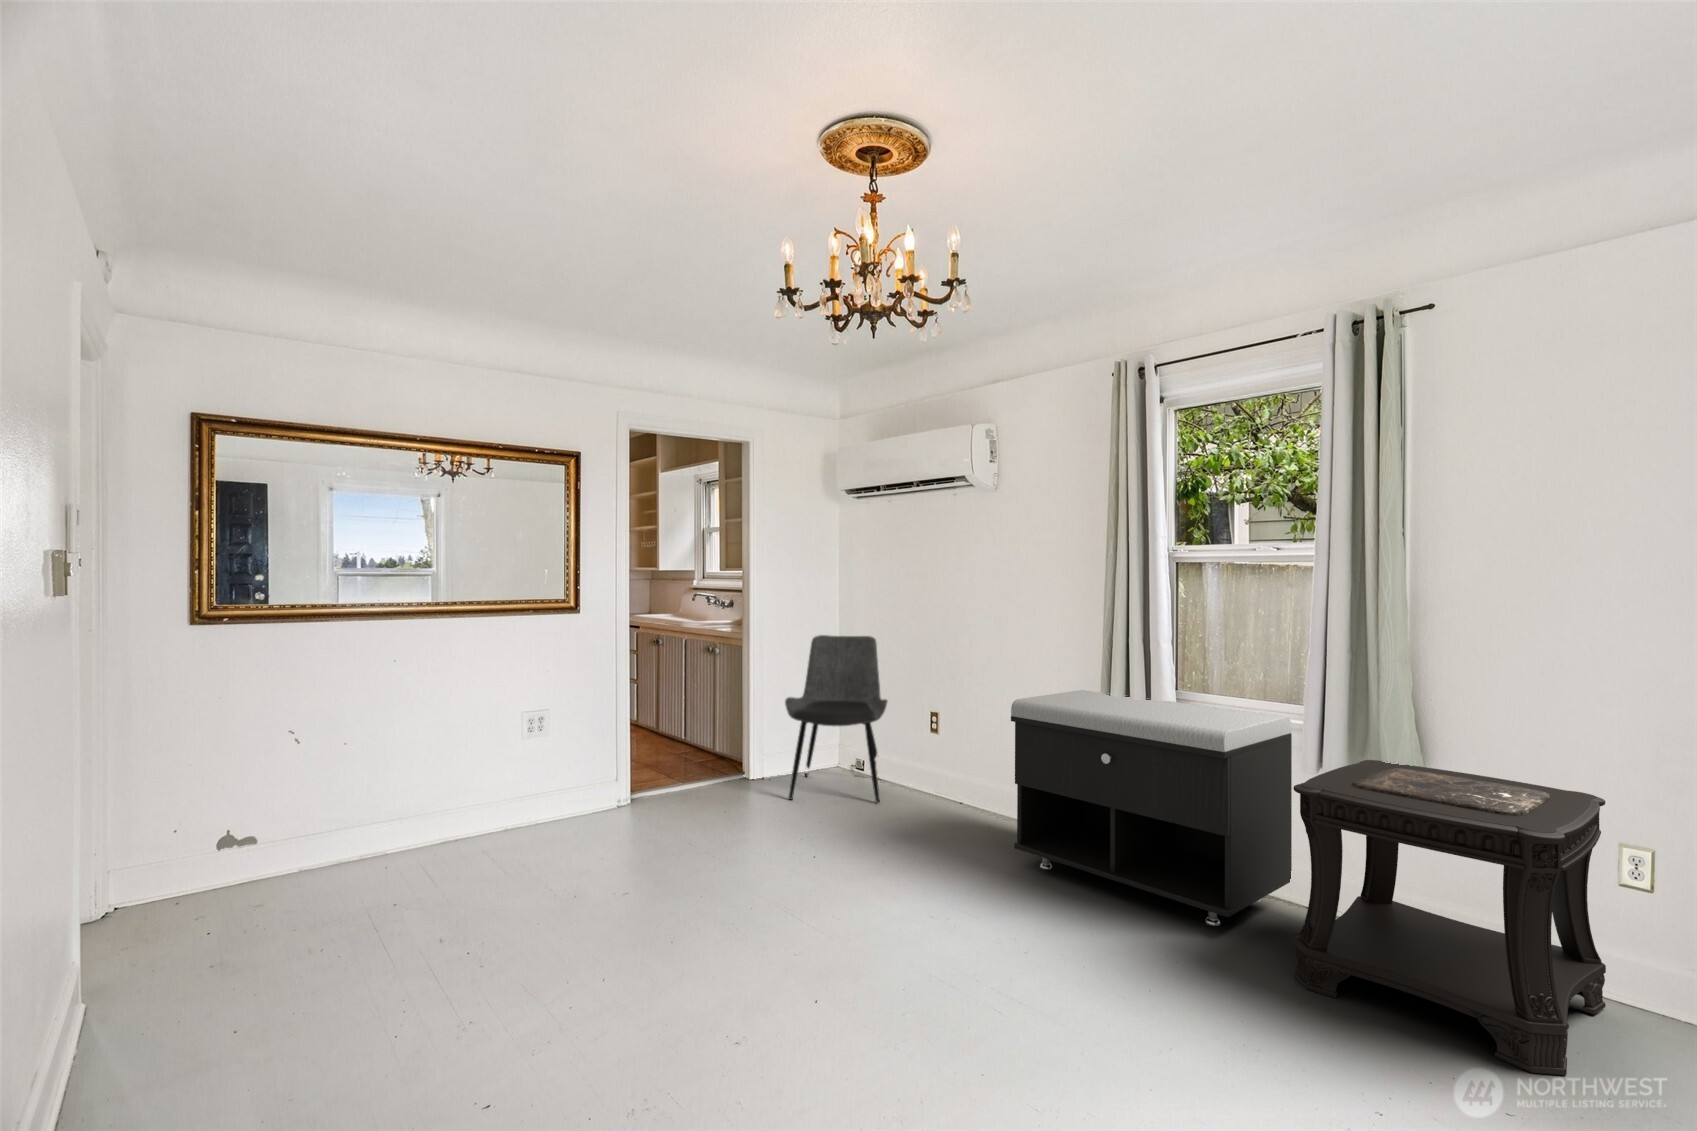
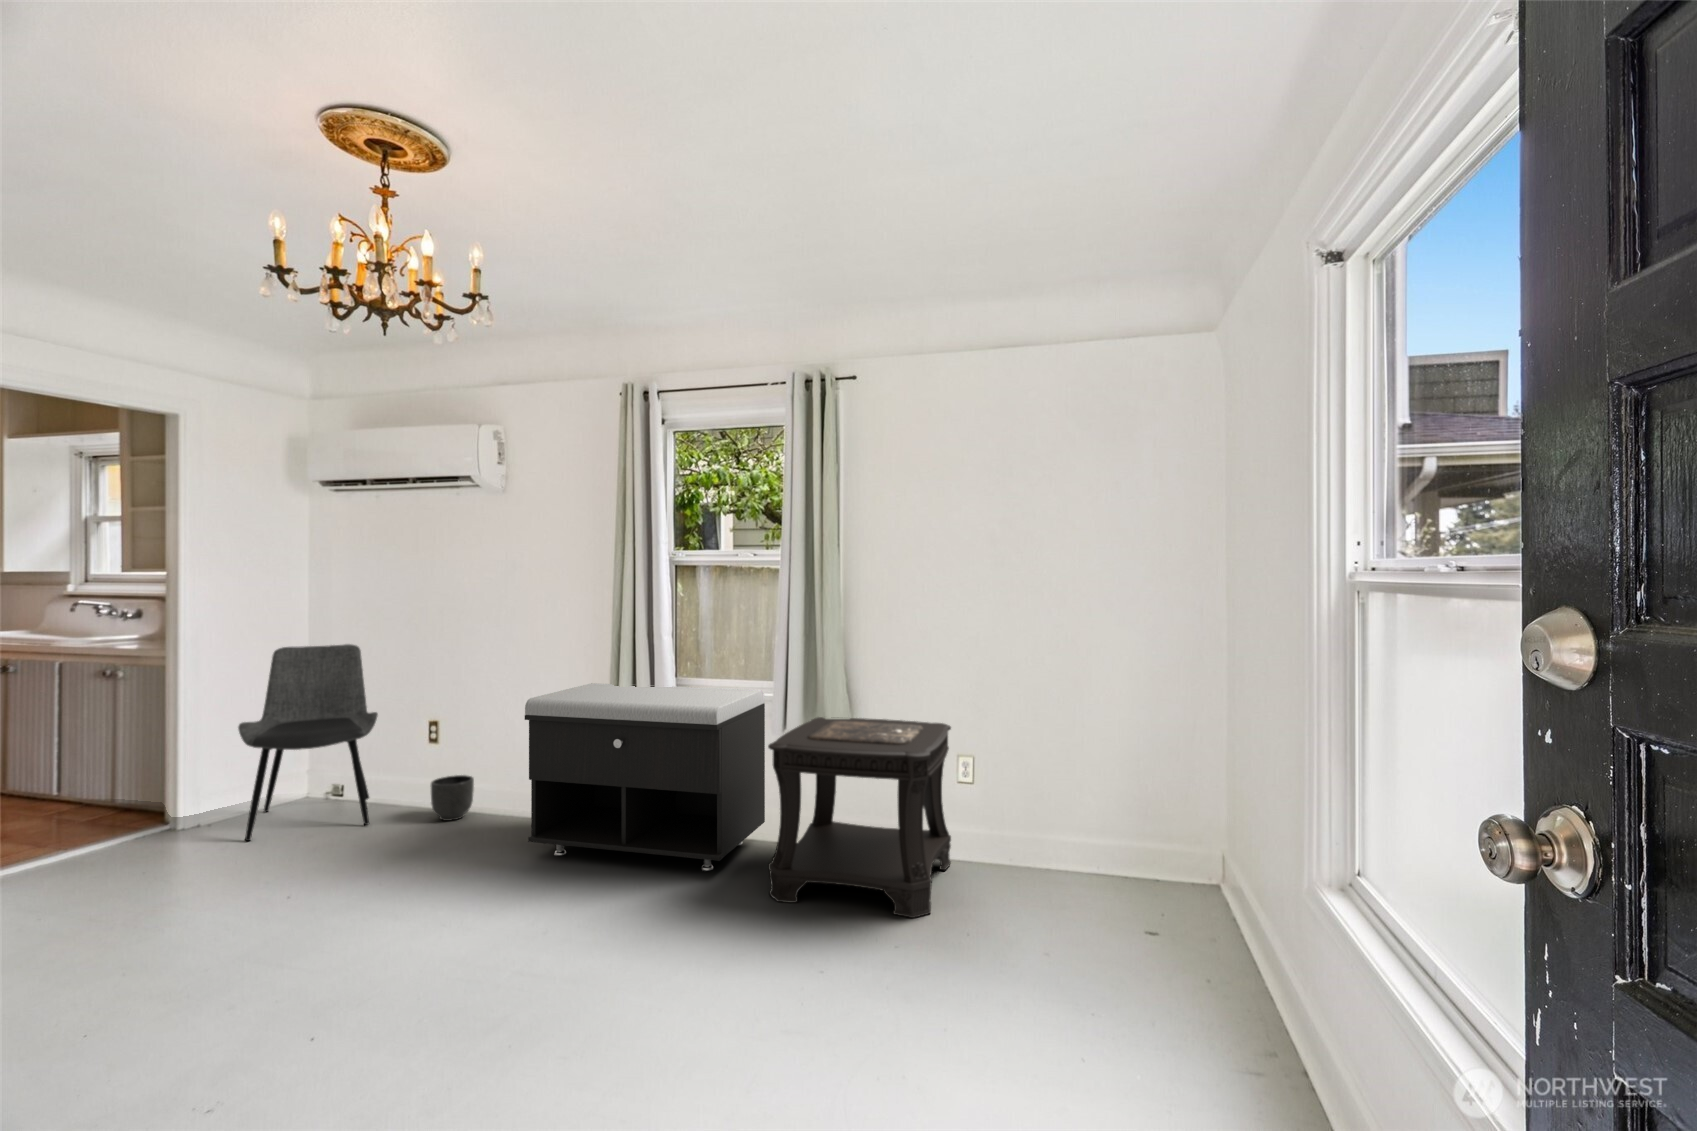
planter: none [930,768,968,812] -> present [431,775,474,821]

